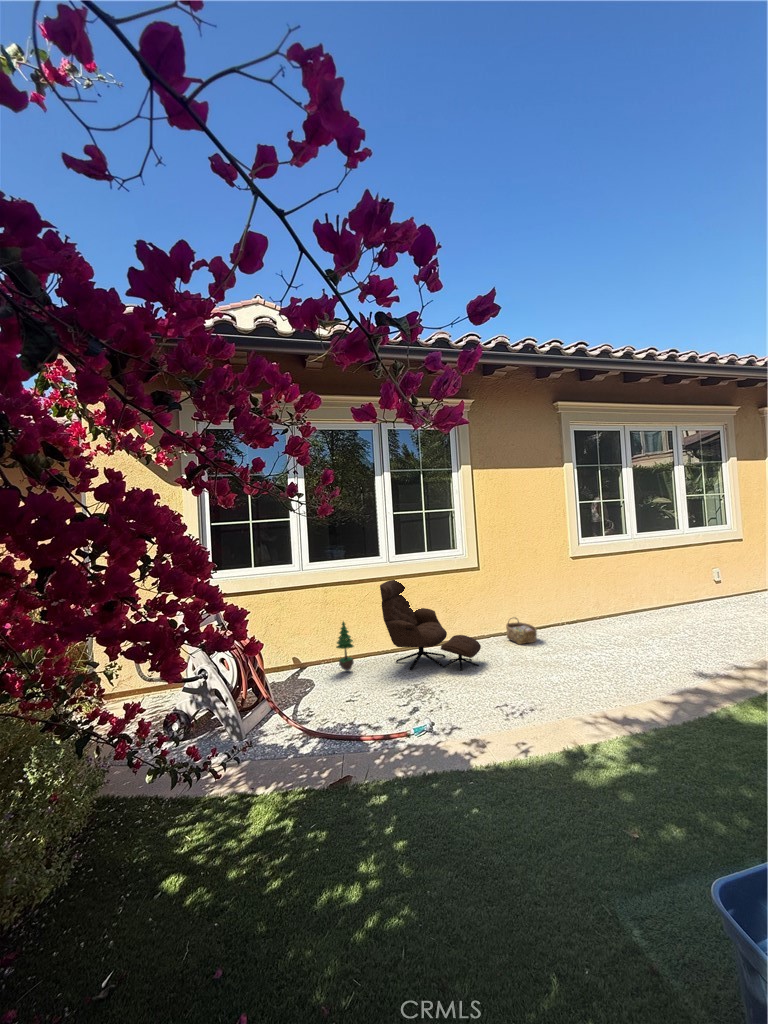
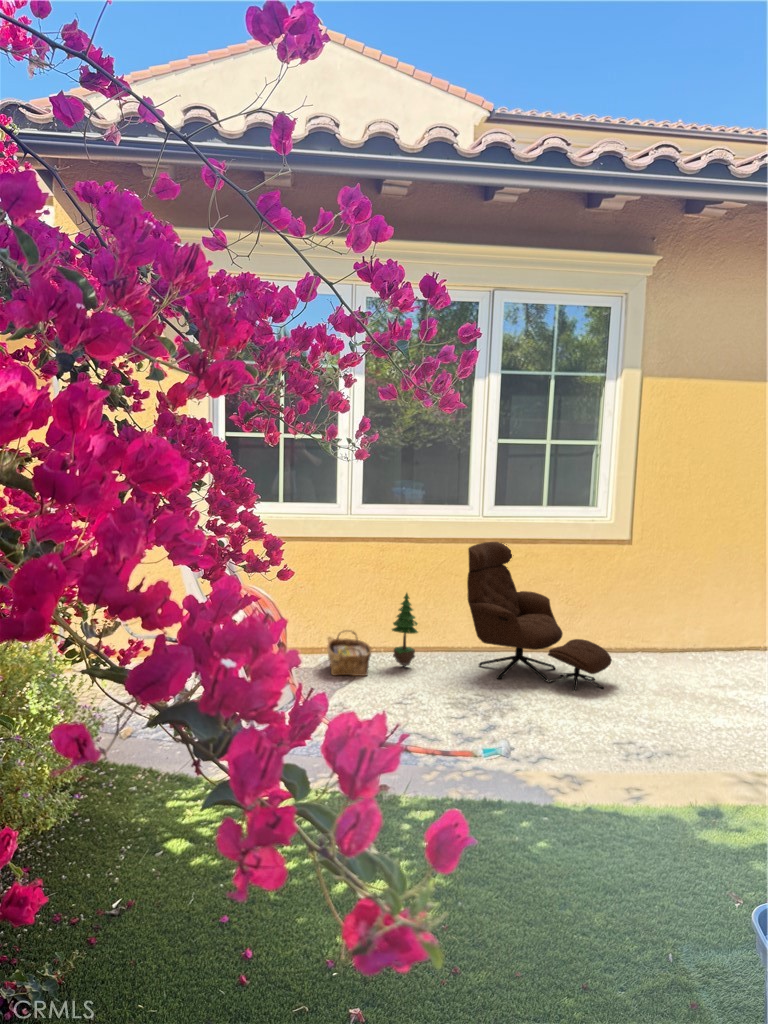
woven basket: present [506,617,537,644] -> present [327,630,371,676]

